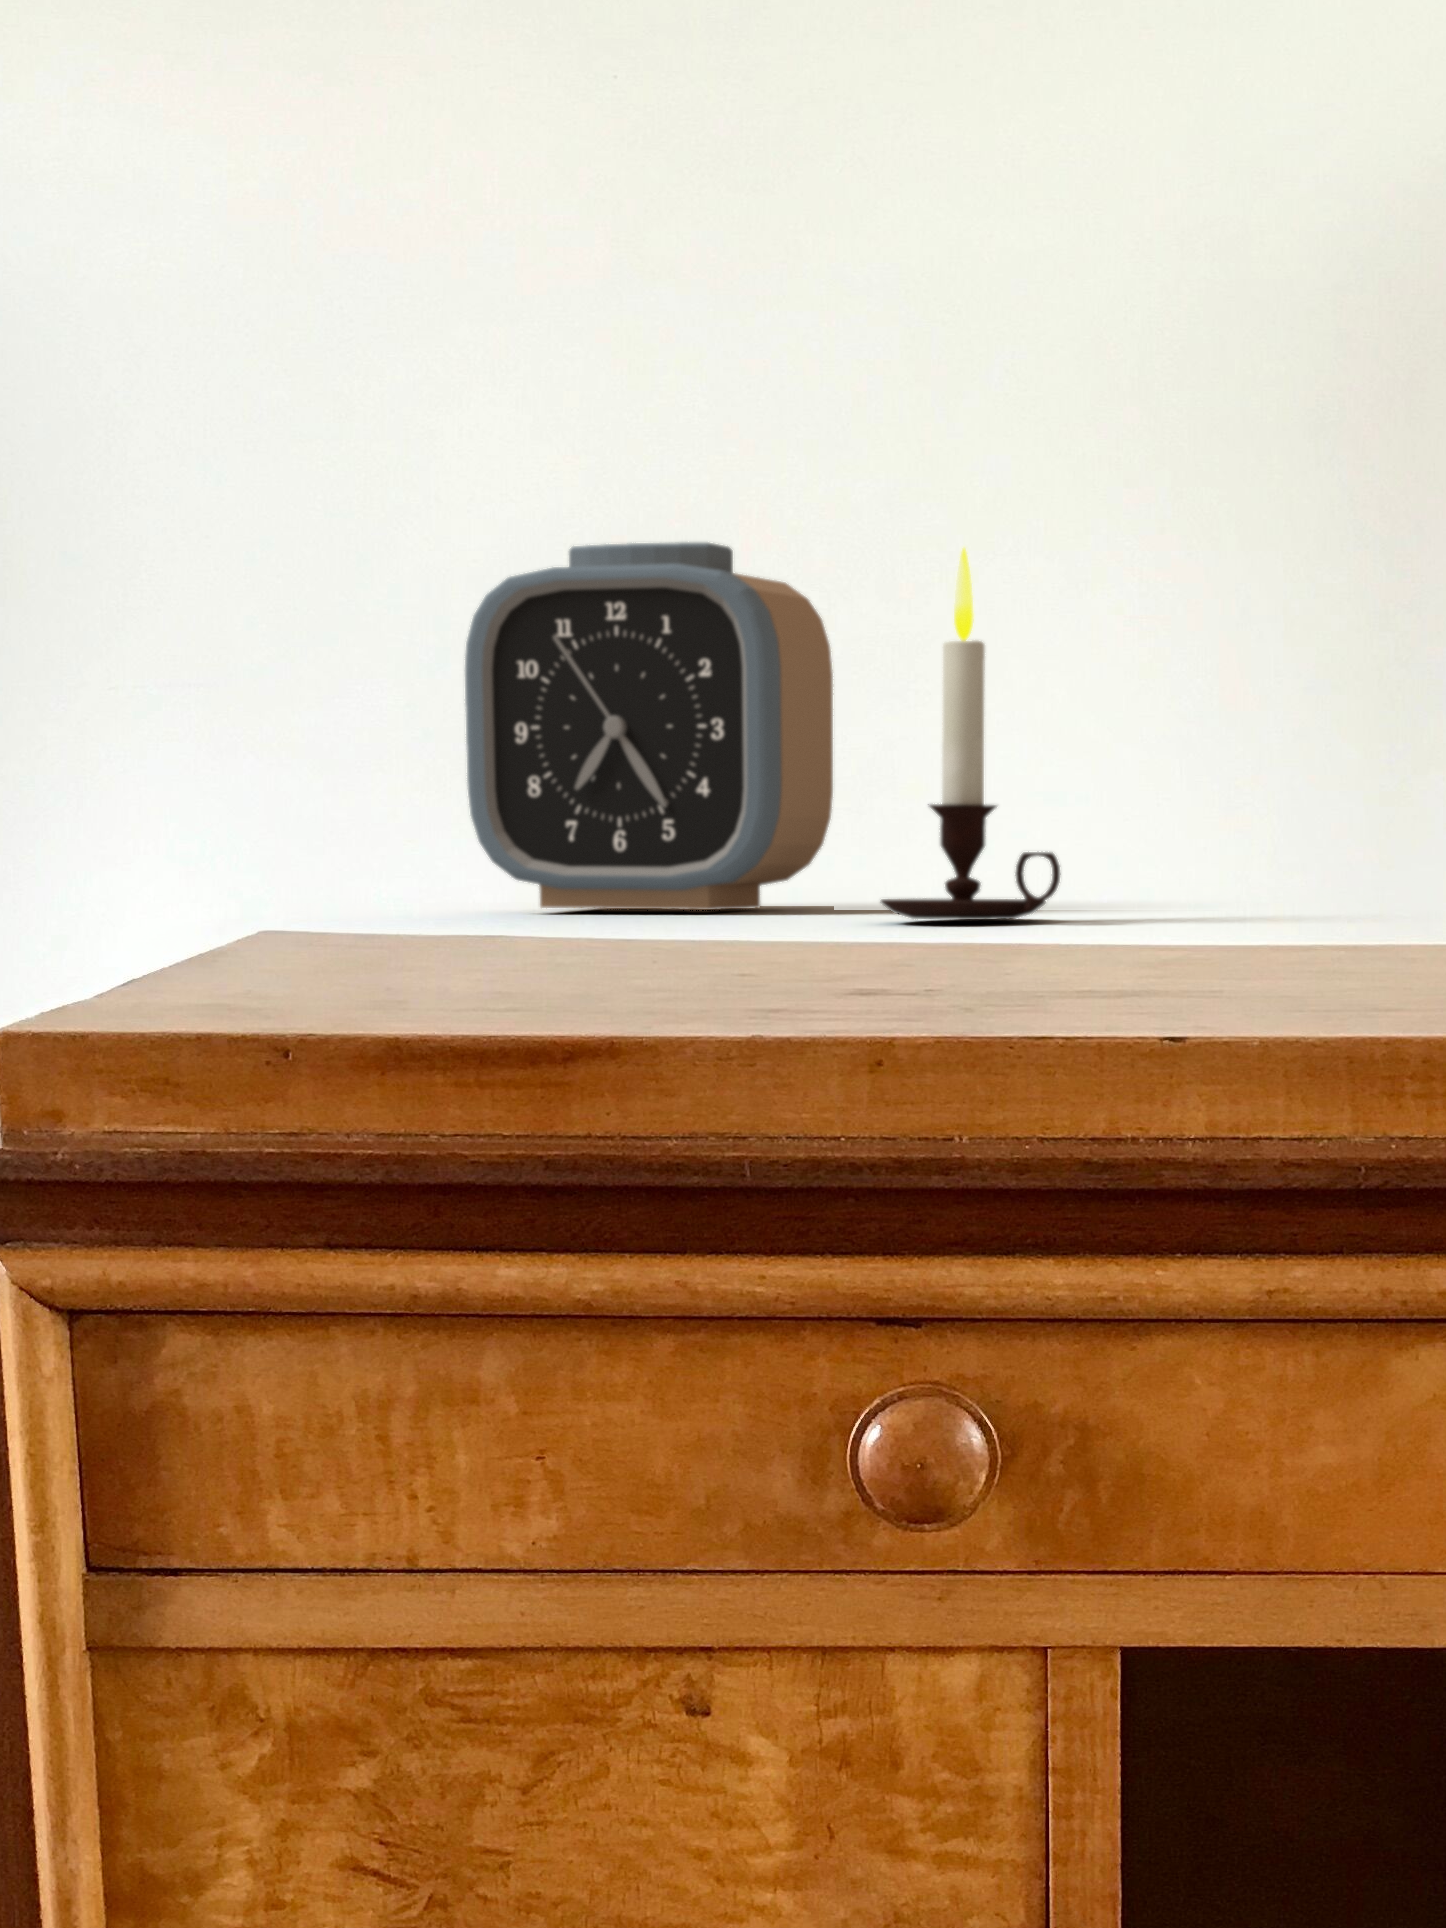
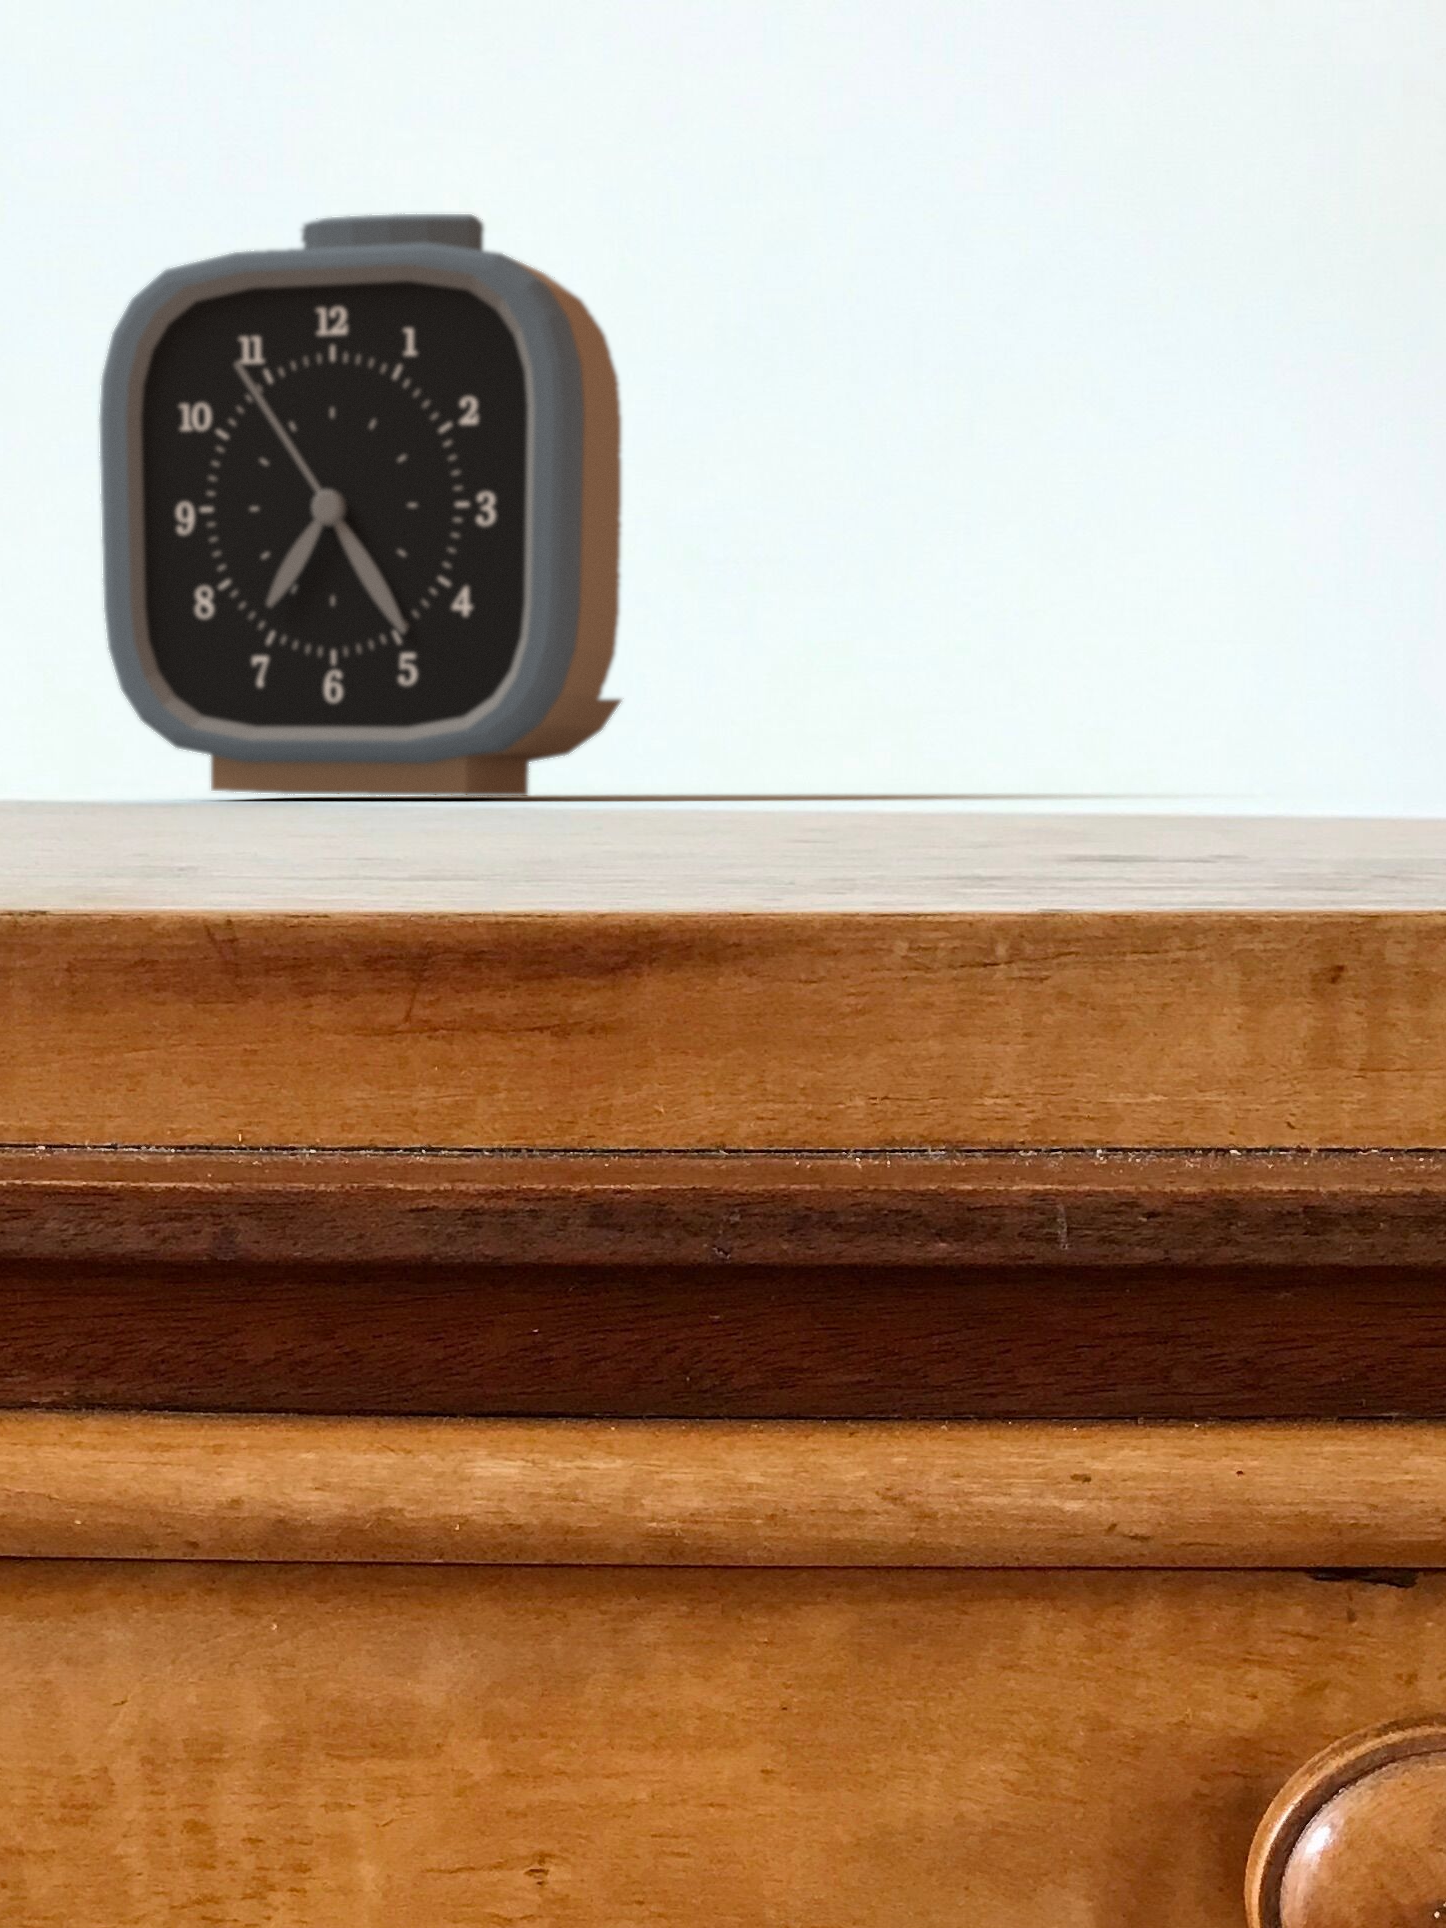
candle: present [880,548,1061,920] -> none [761,181,1061,800]

